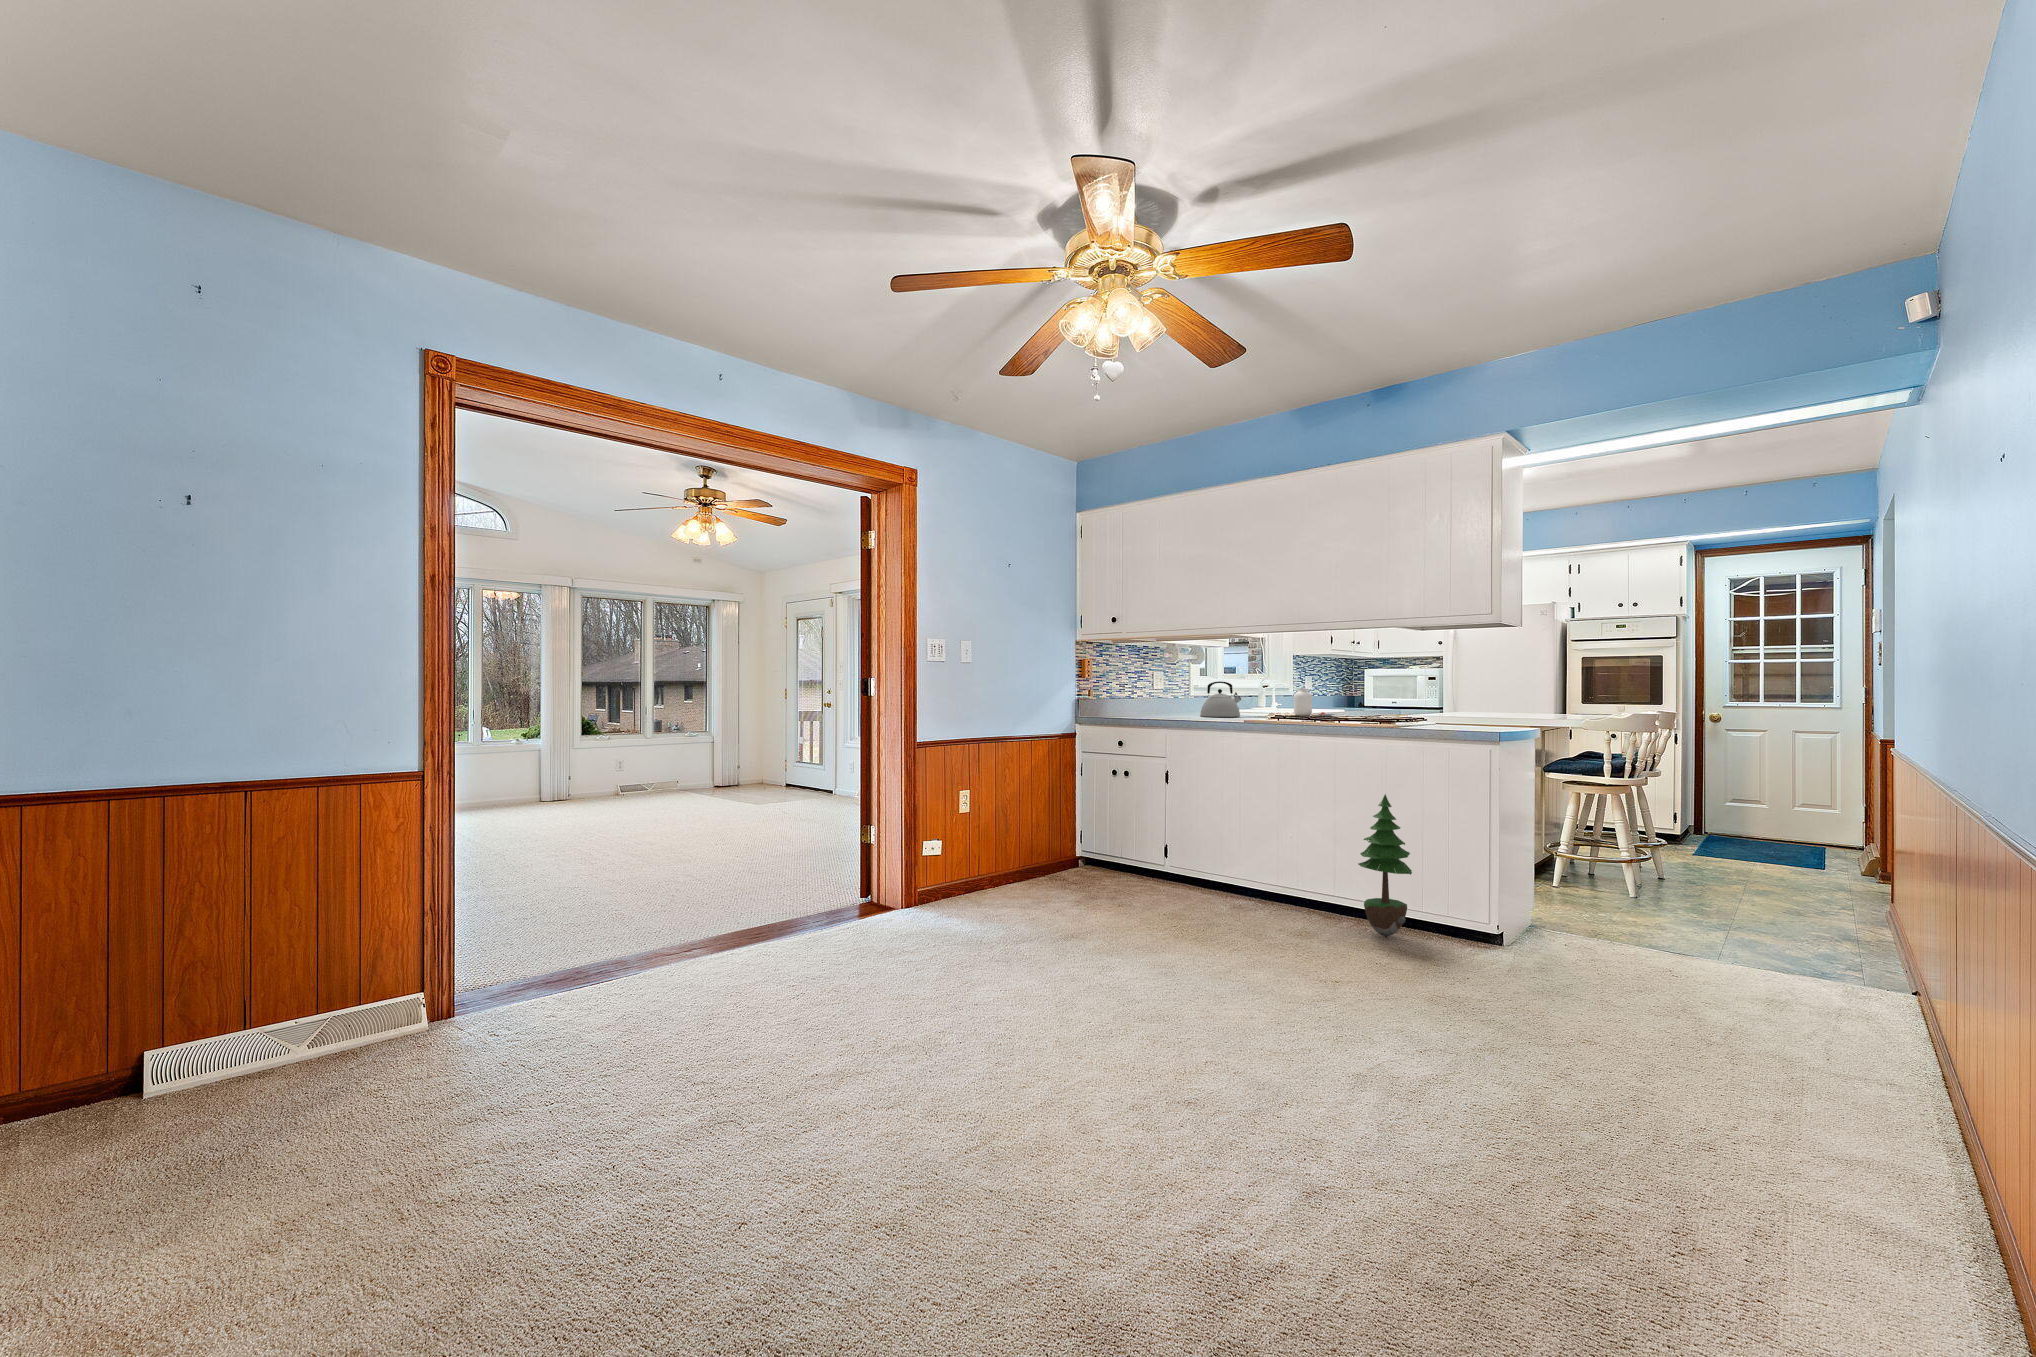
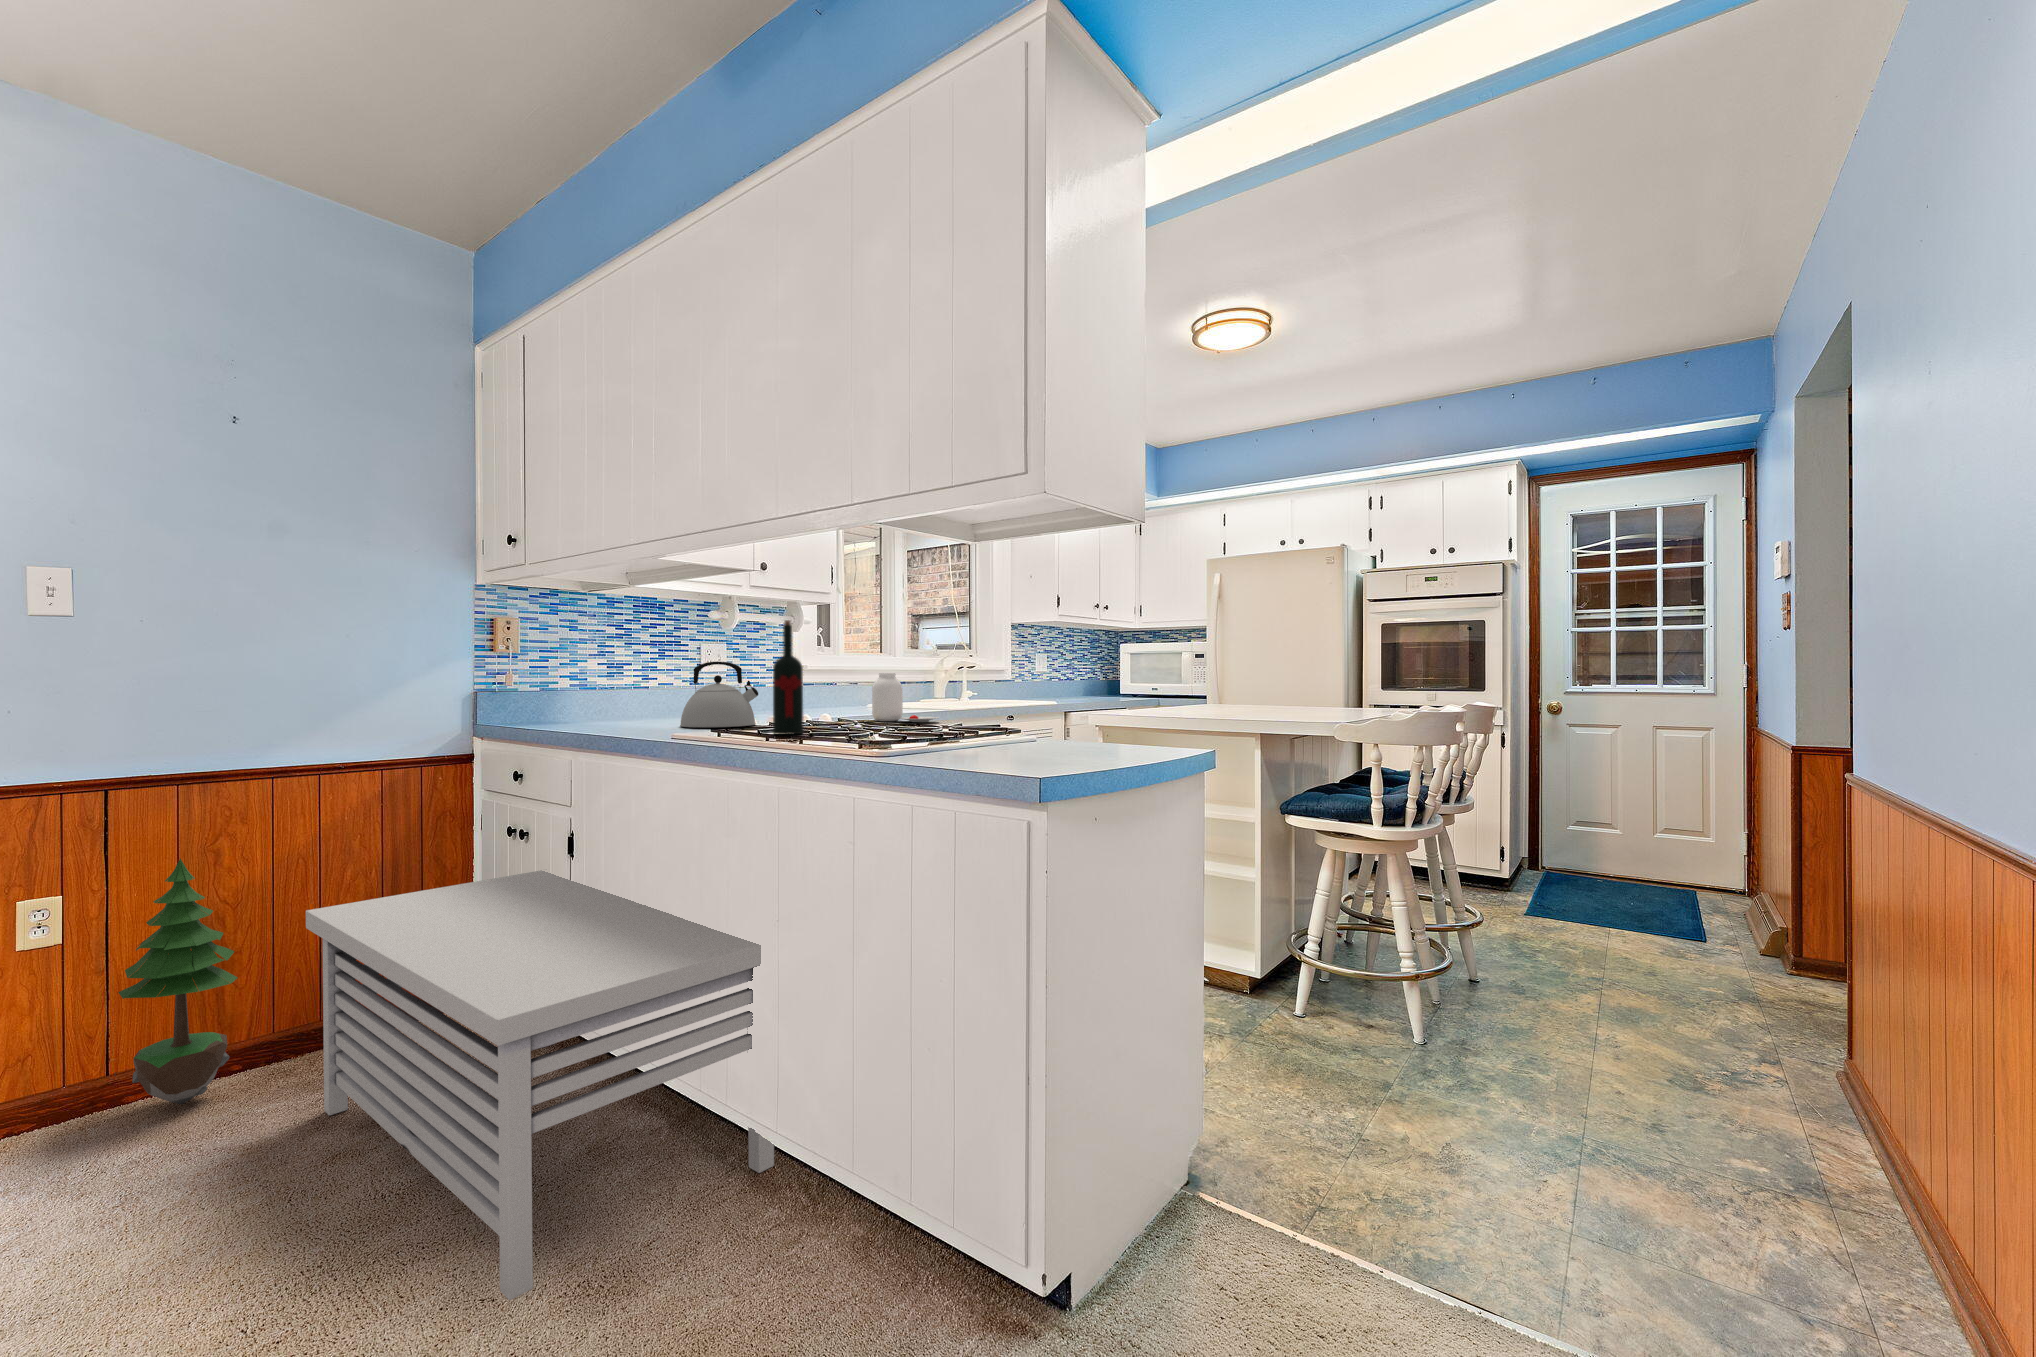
wine bottle: none [1272,660,1288,720] -> present [773,620,804,735]
storage bench: none [1059,792,1324,941] -> present [306,870,774,1300]
potted tree: present [1358,794,1412,937] -> present [118,859,238,1104]

